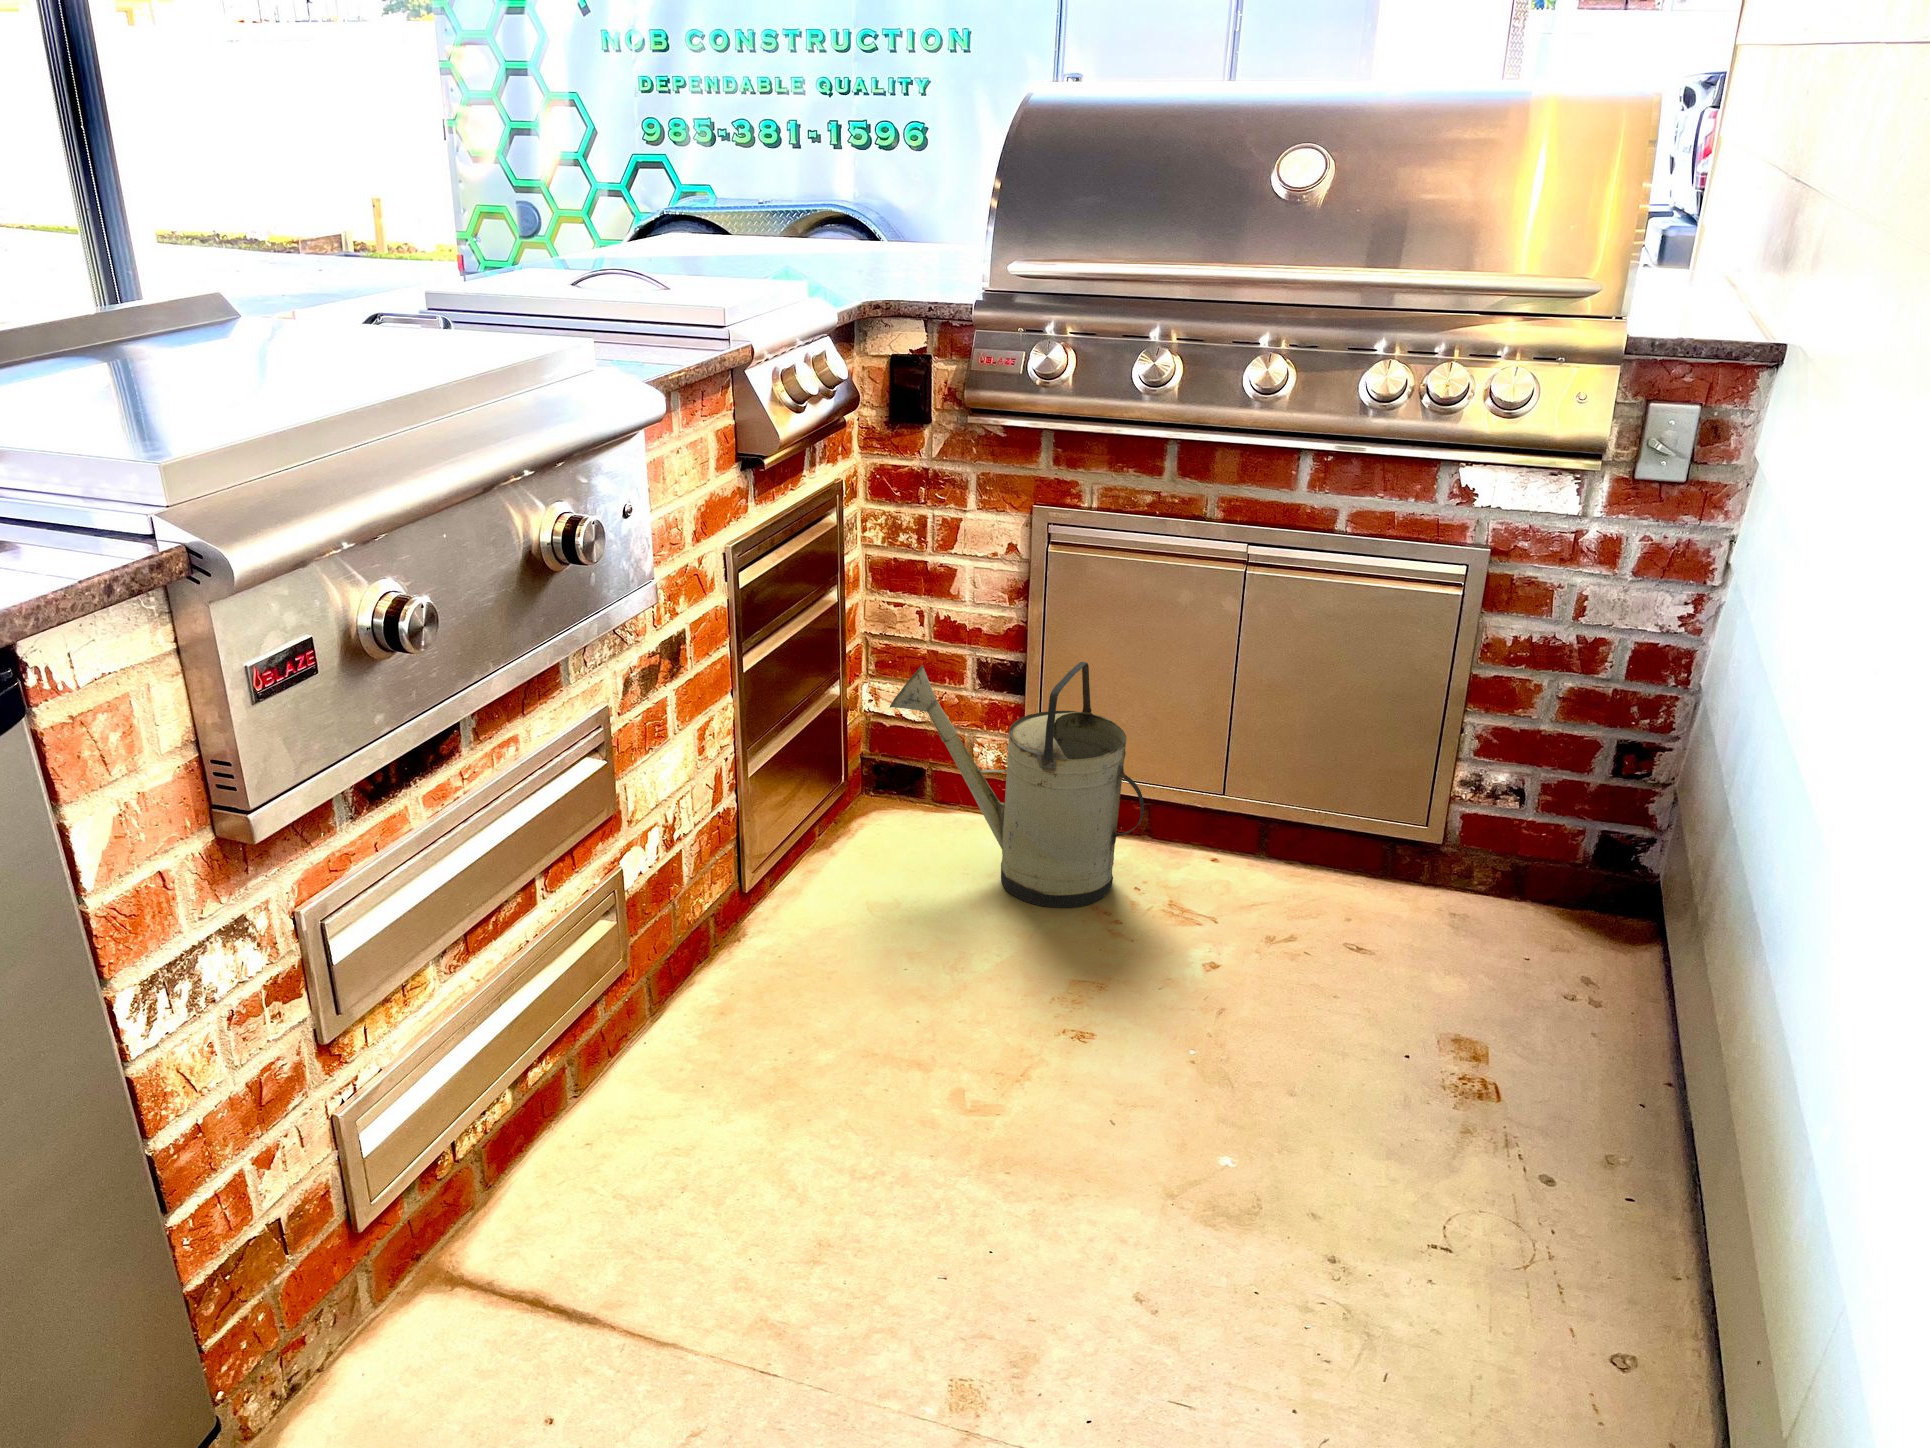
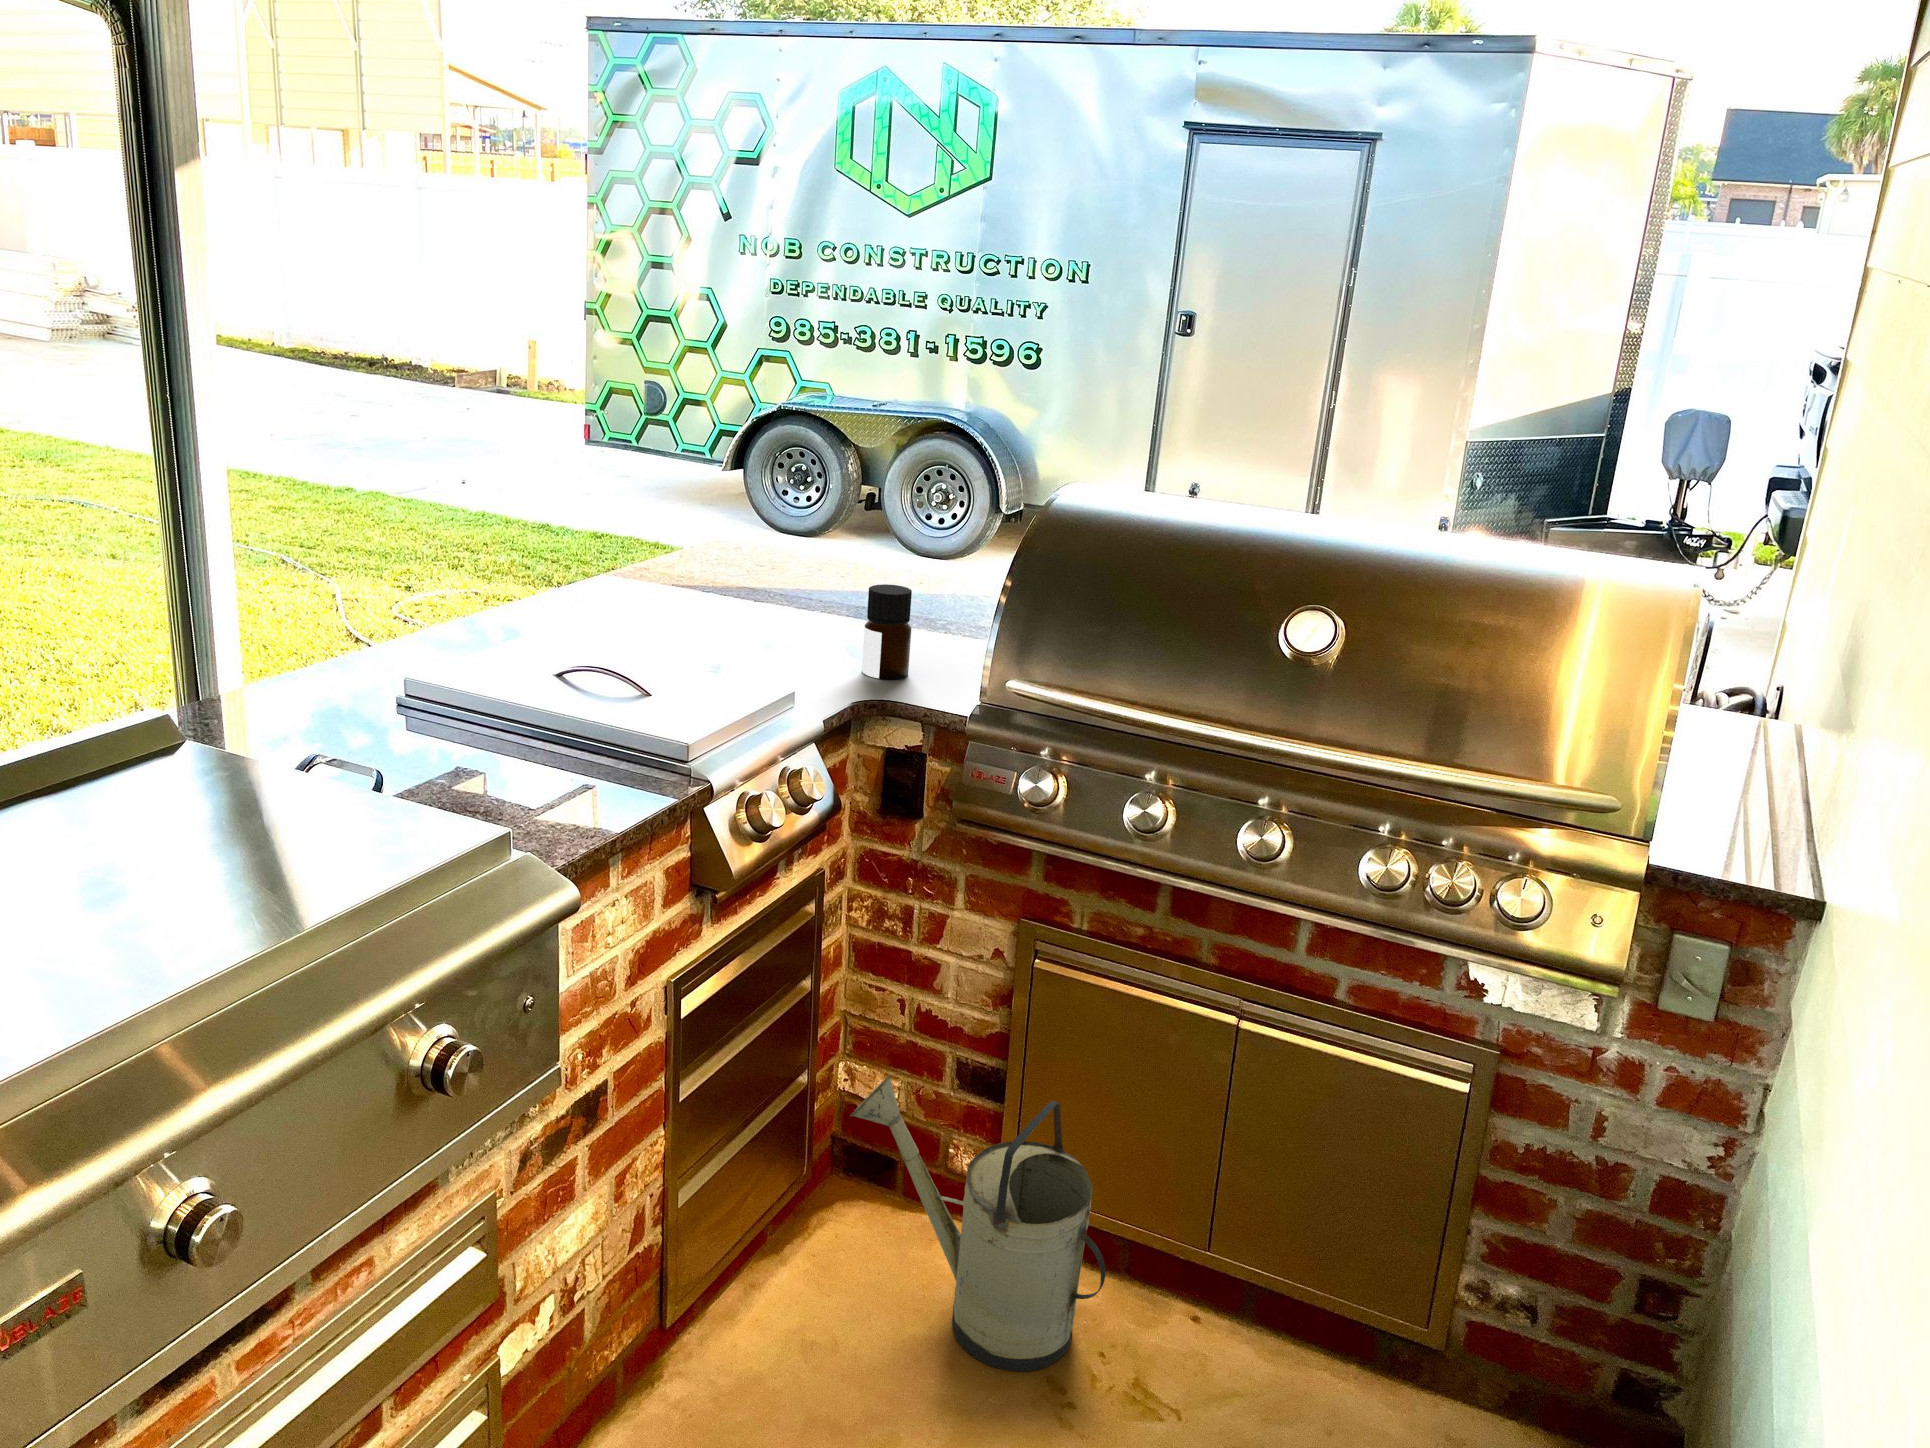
bottle: none [858,192,904,285] -> present [862,584,912,679]

